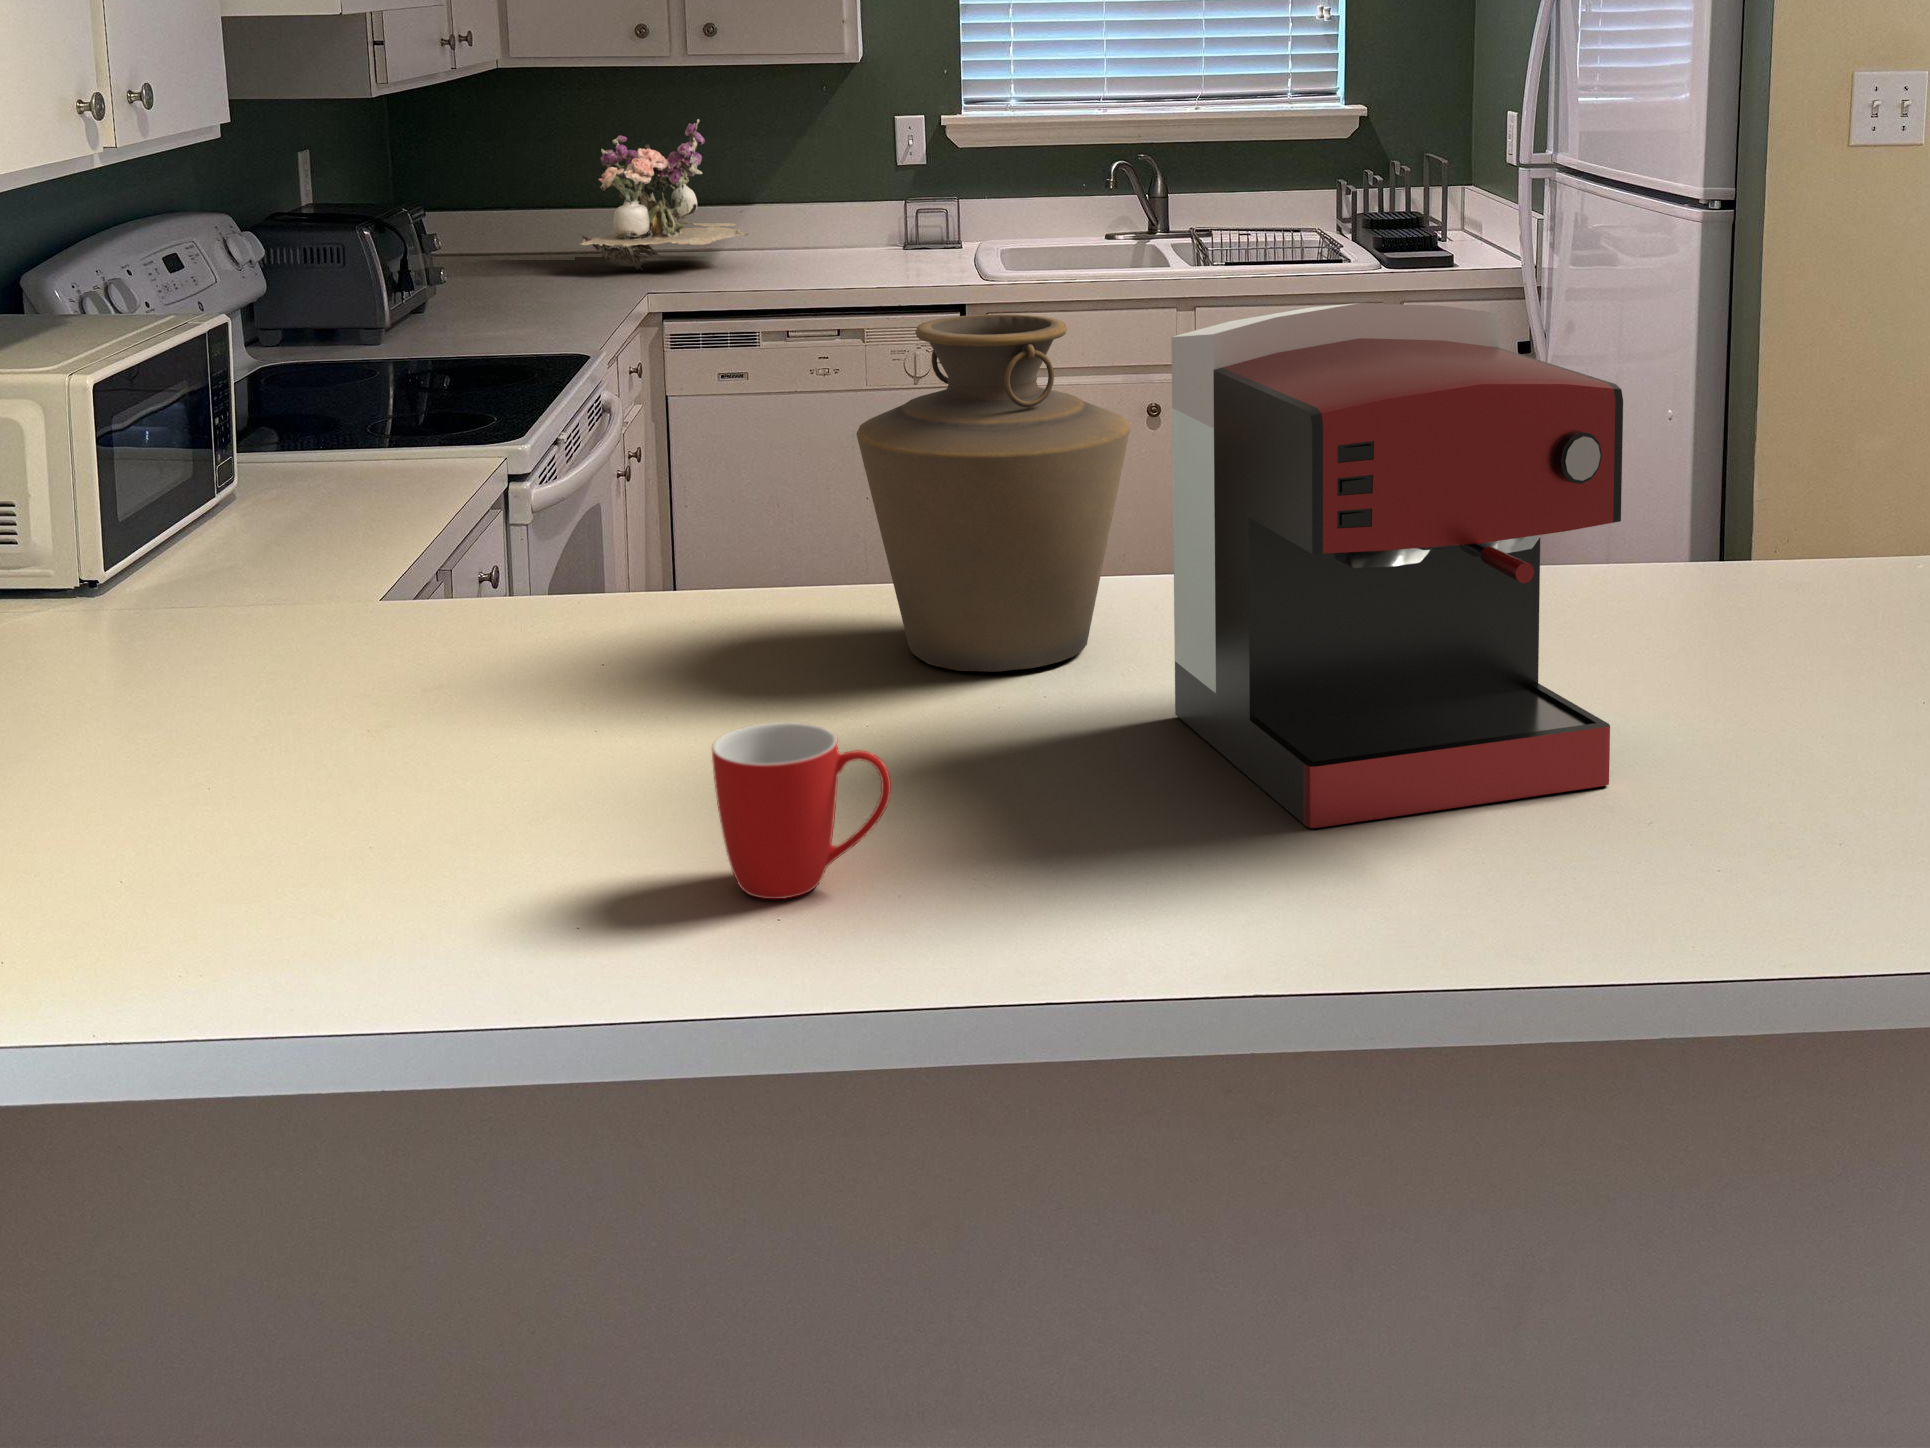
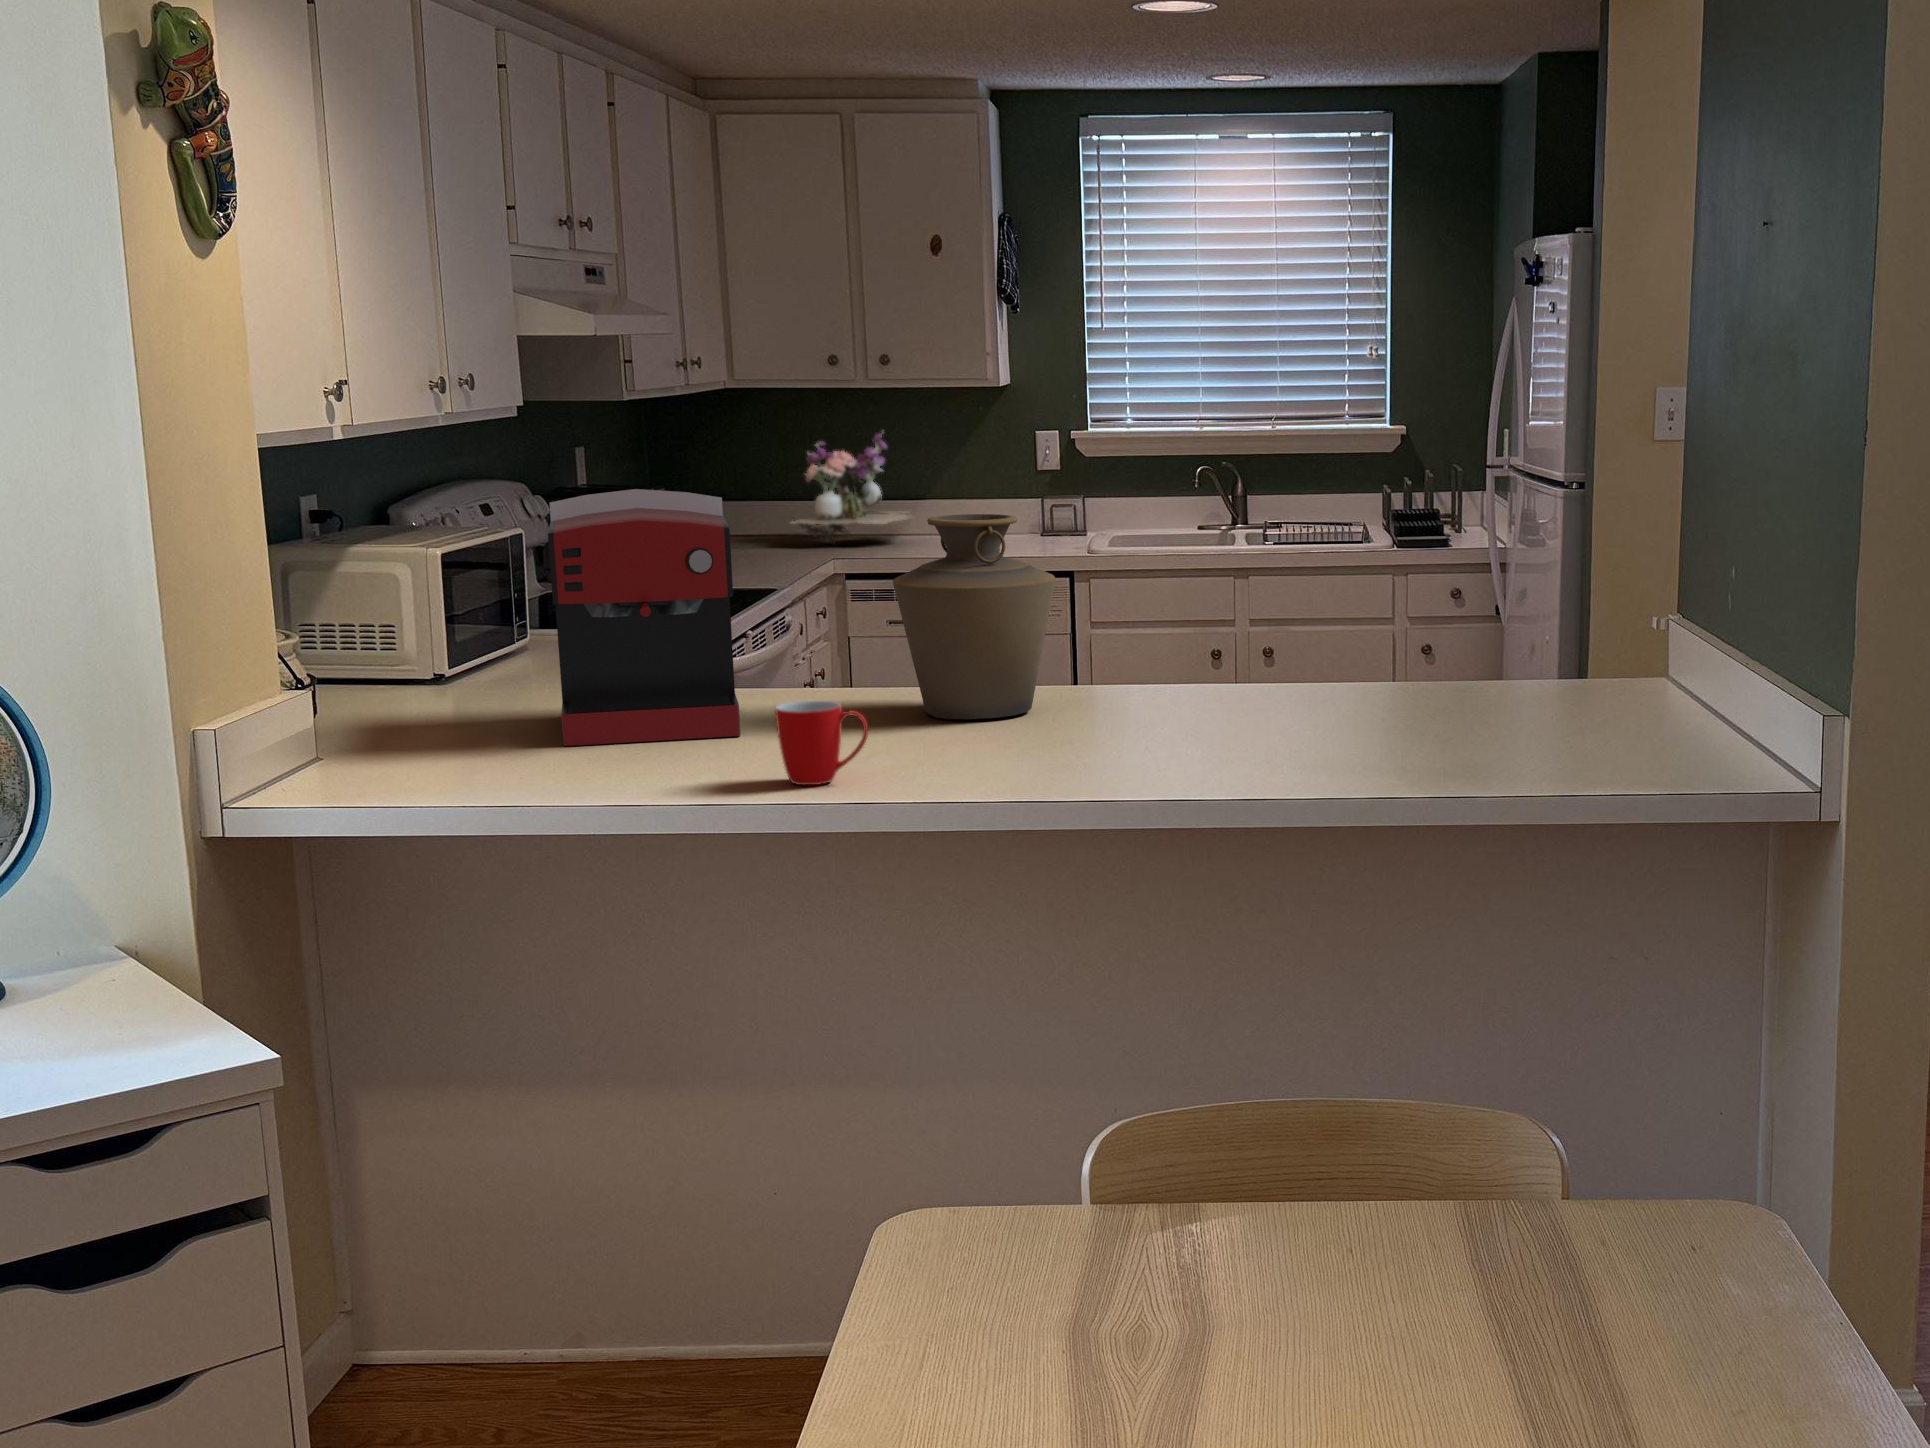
coffee maker: present [1171,303,1623,828] -> present [548,489,741,746]

